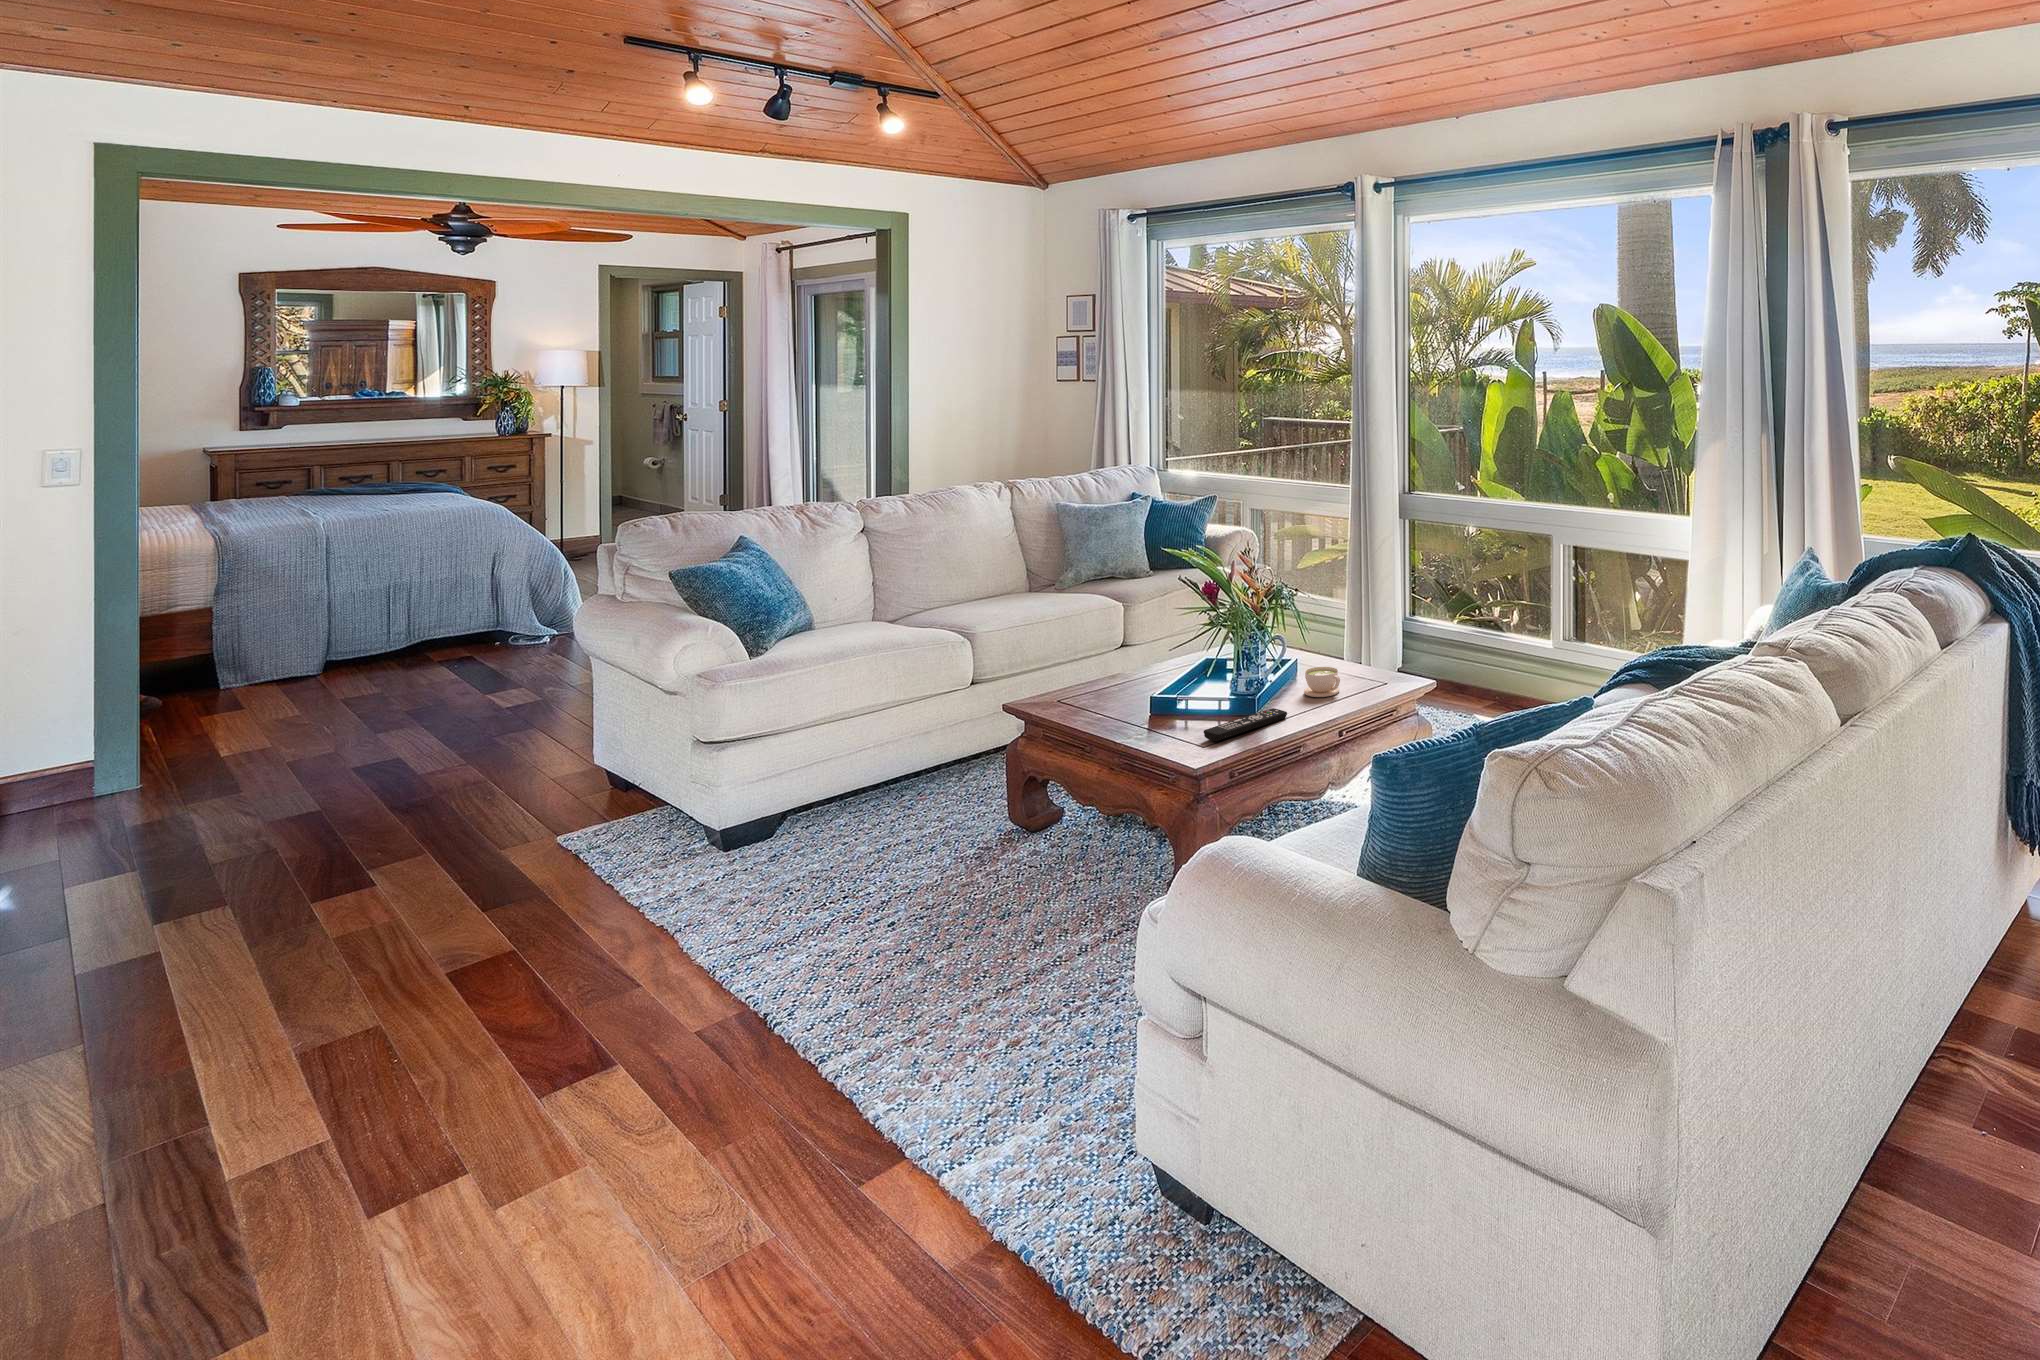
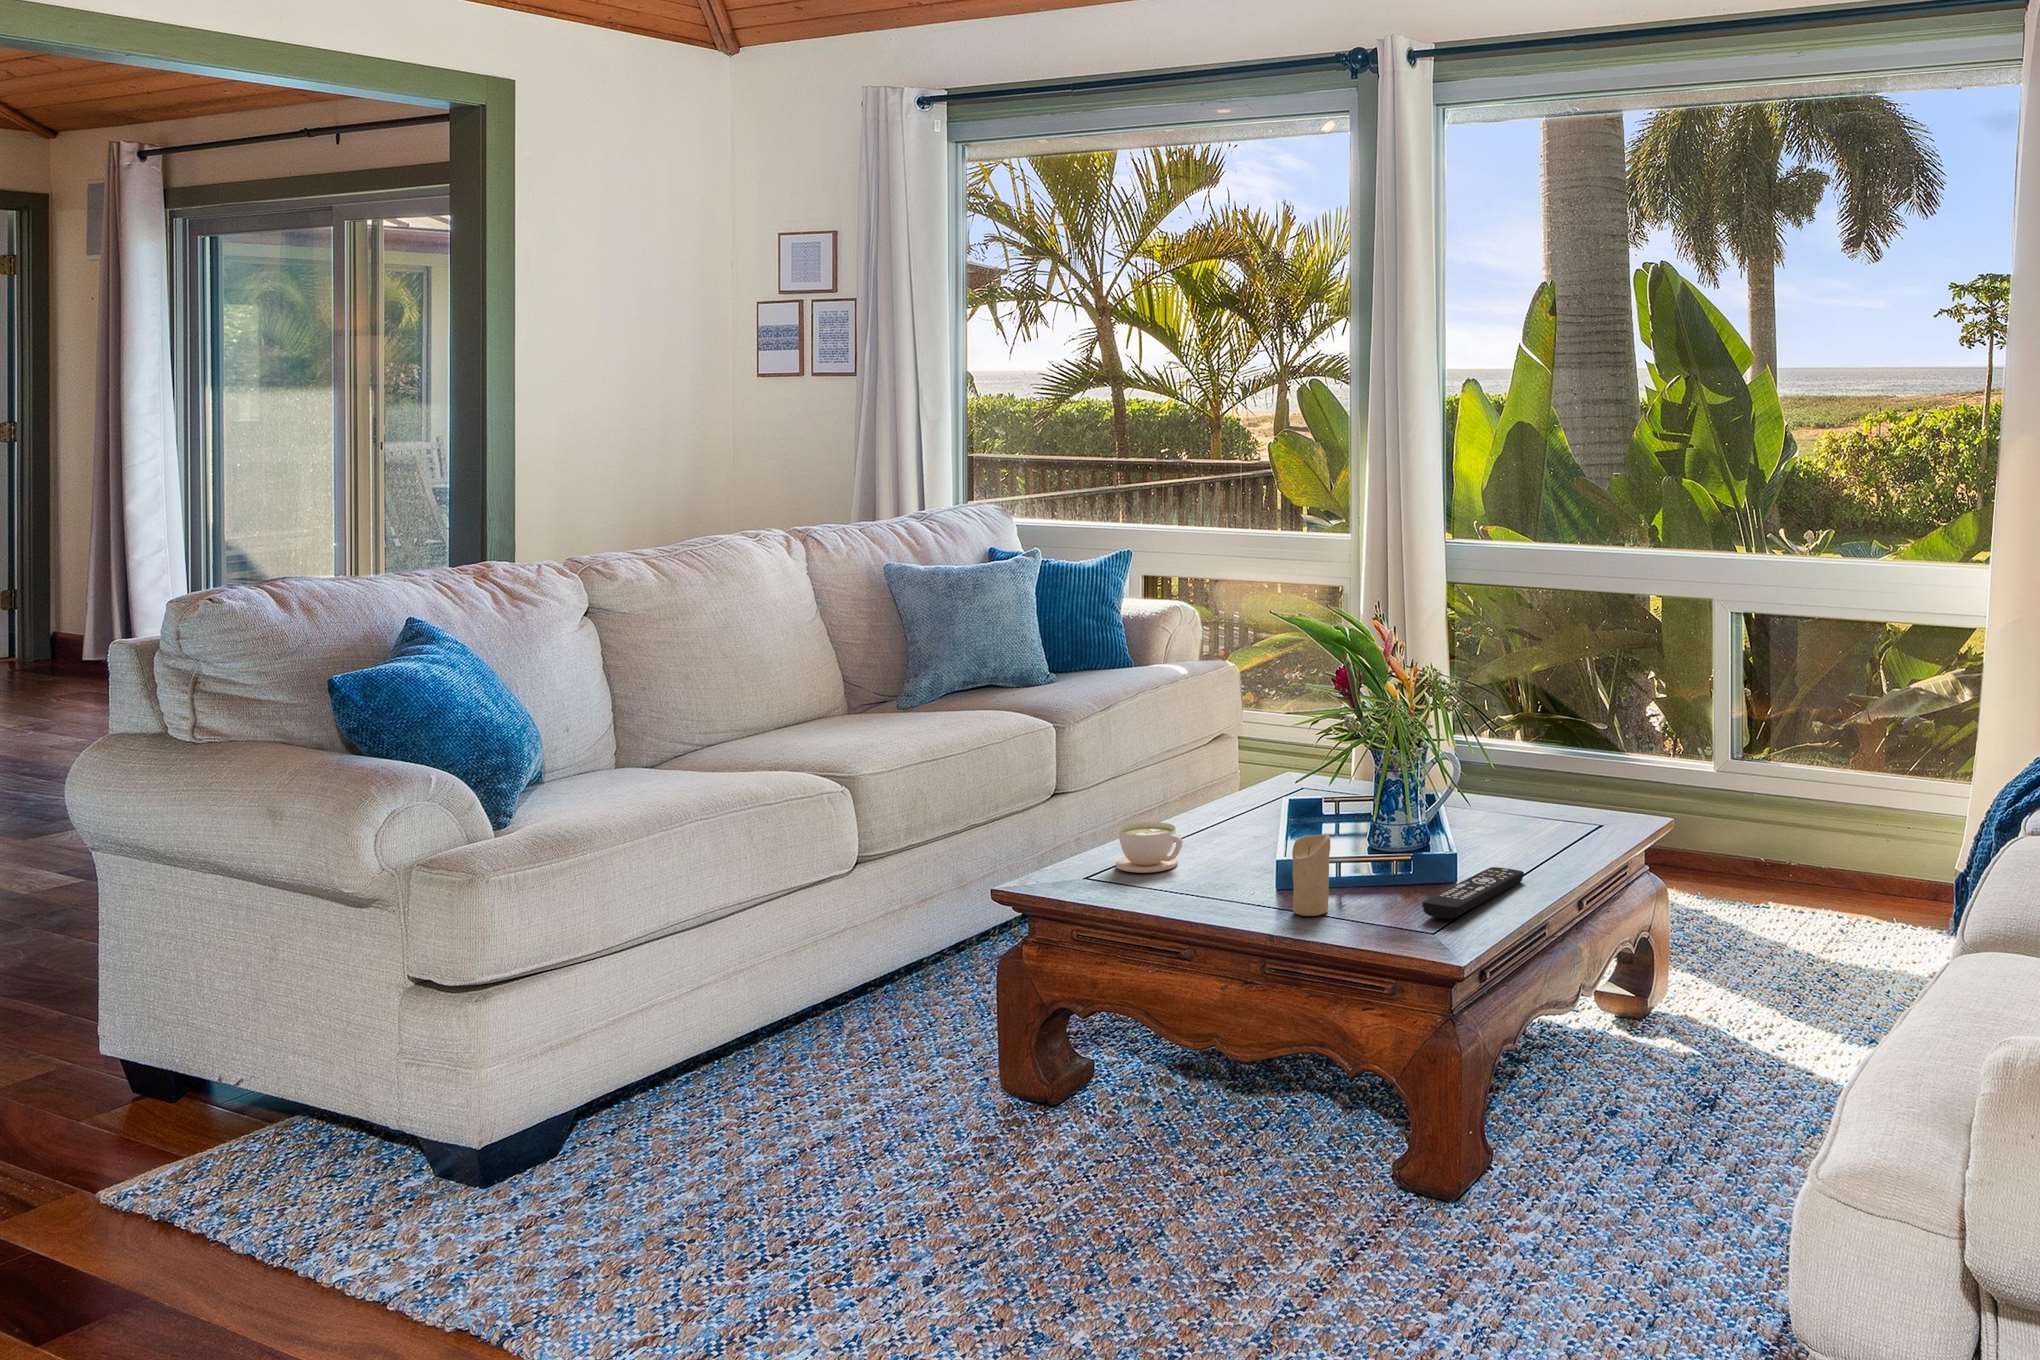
coffee cup: present [1304,667,1340,697] -> present [1116,822,1182,873]
candle: none [1138,688,1161,735] -> present [1292,834,1330,916]

